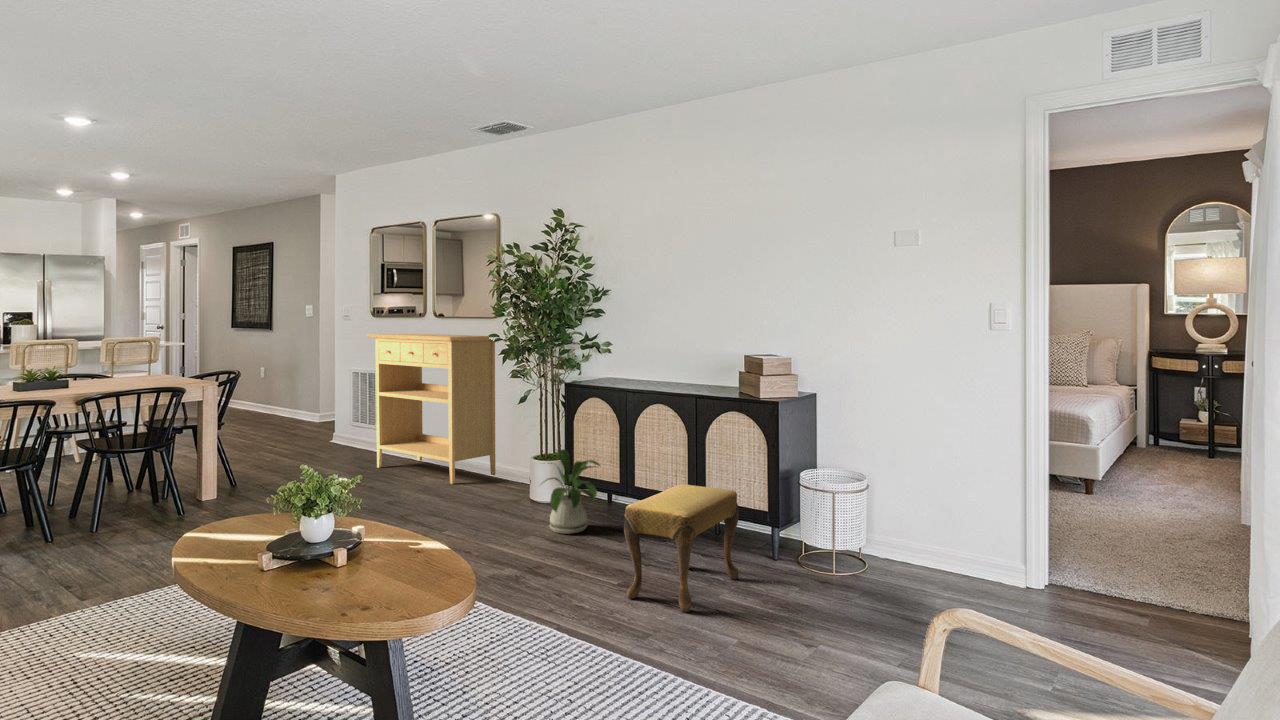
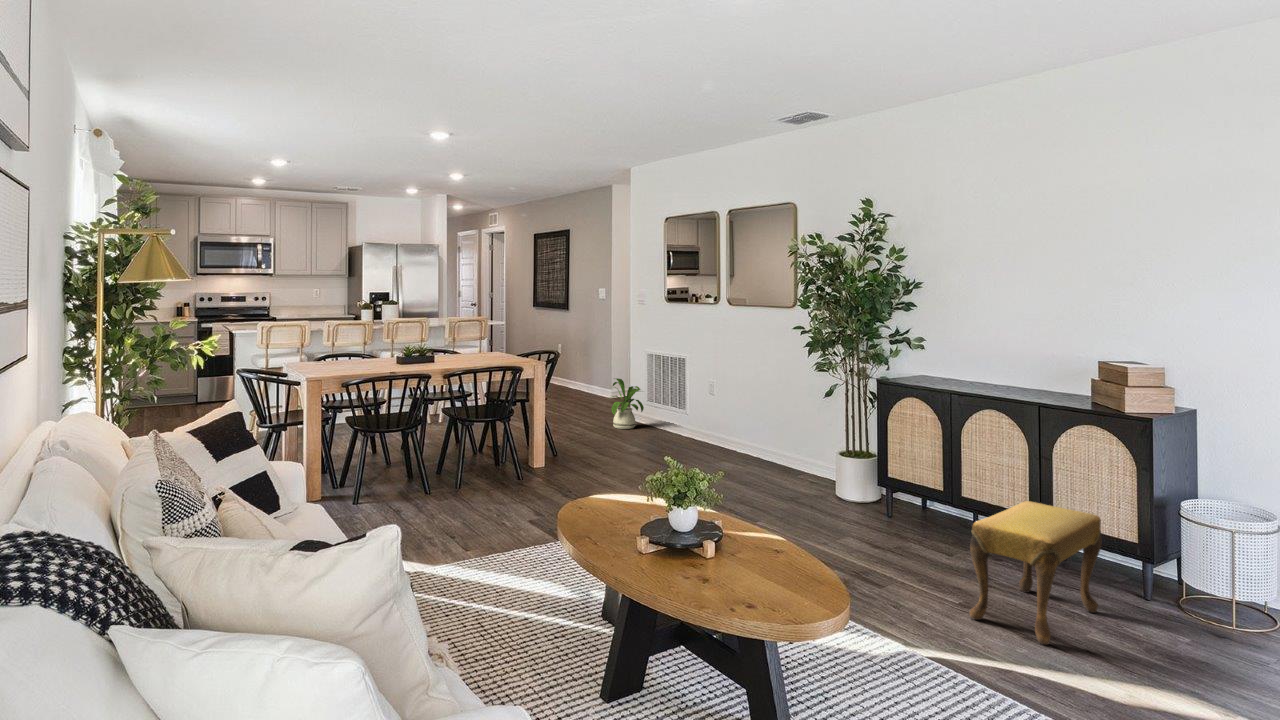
console table: present [367,334,496,484] -> none [667,321,797,470]
house plant: present [543,449,600,534] -> present [611,378,644,429]

